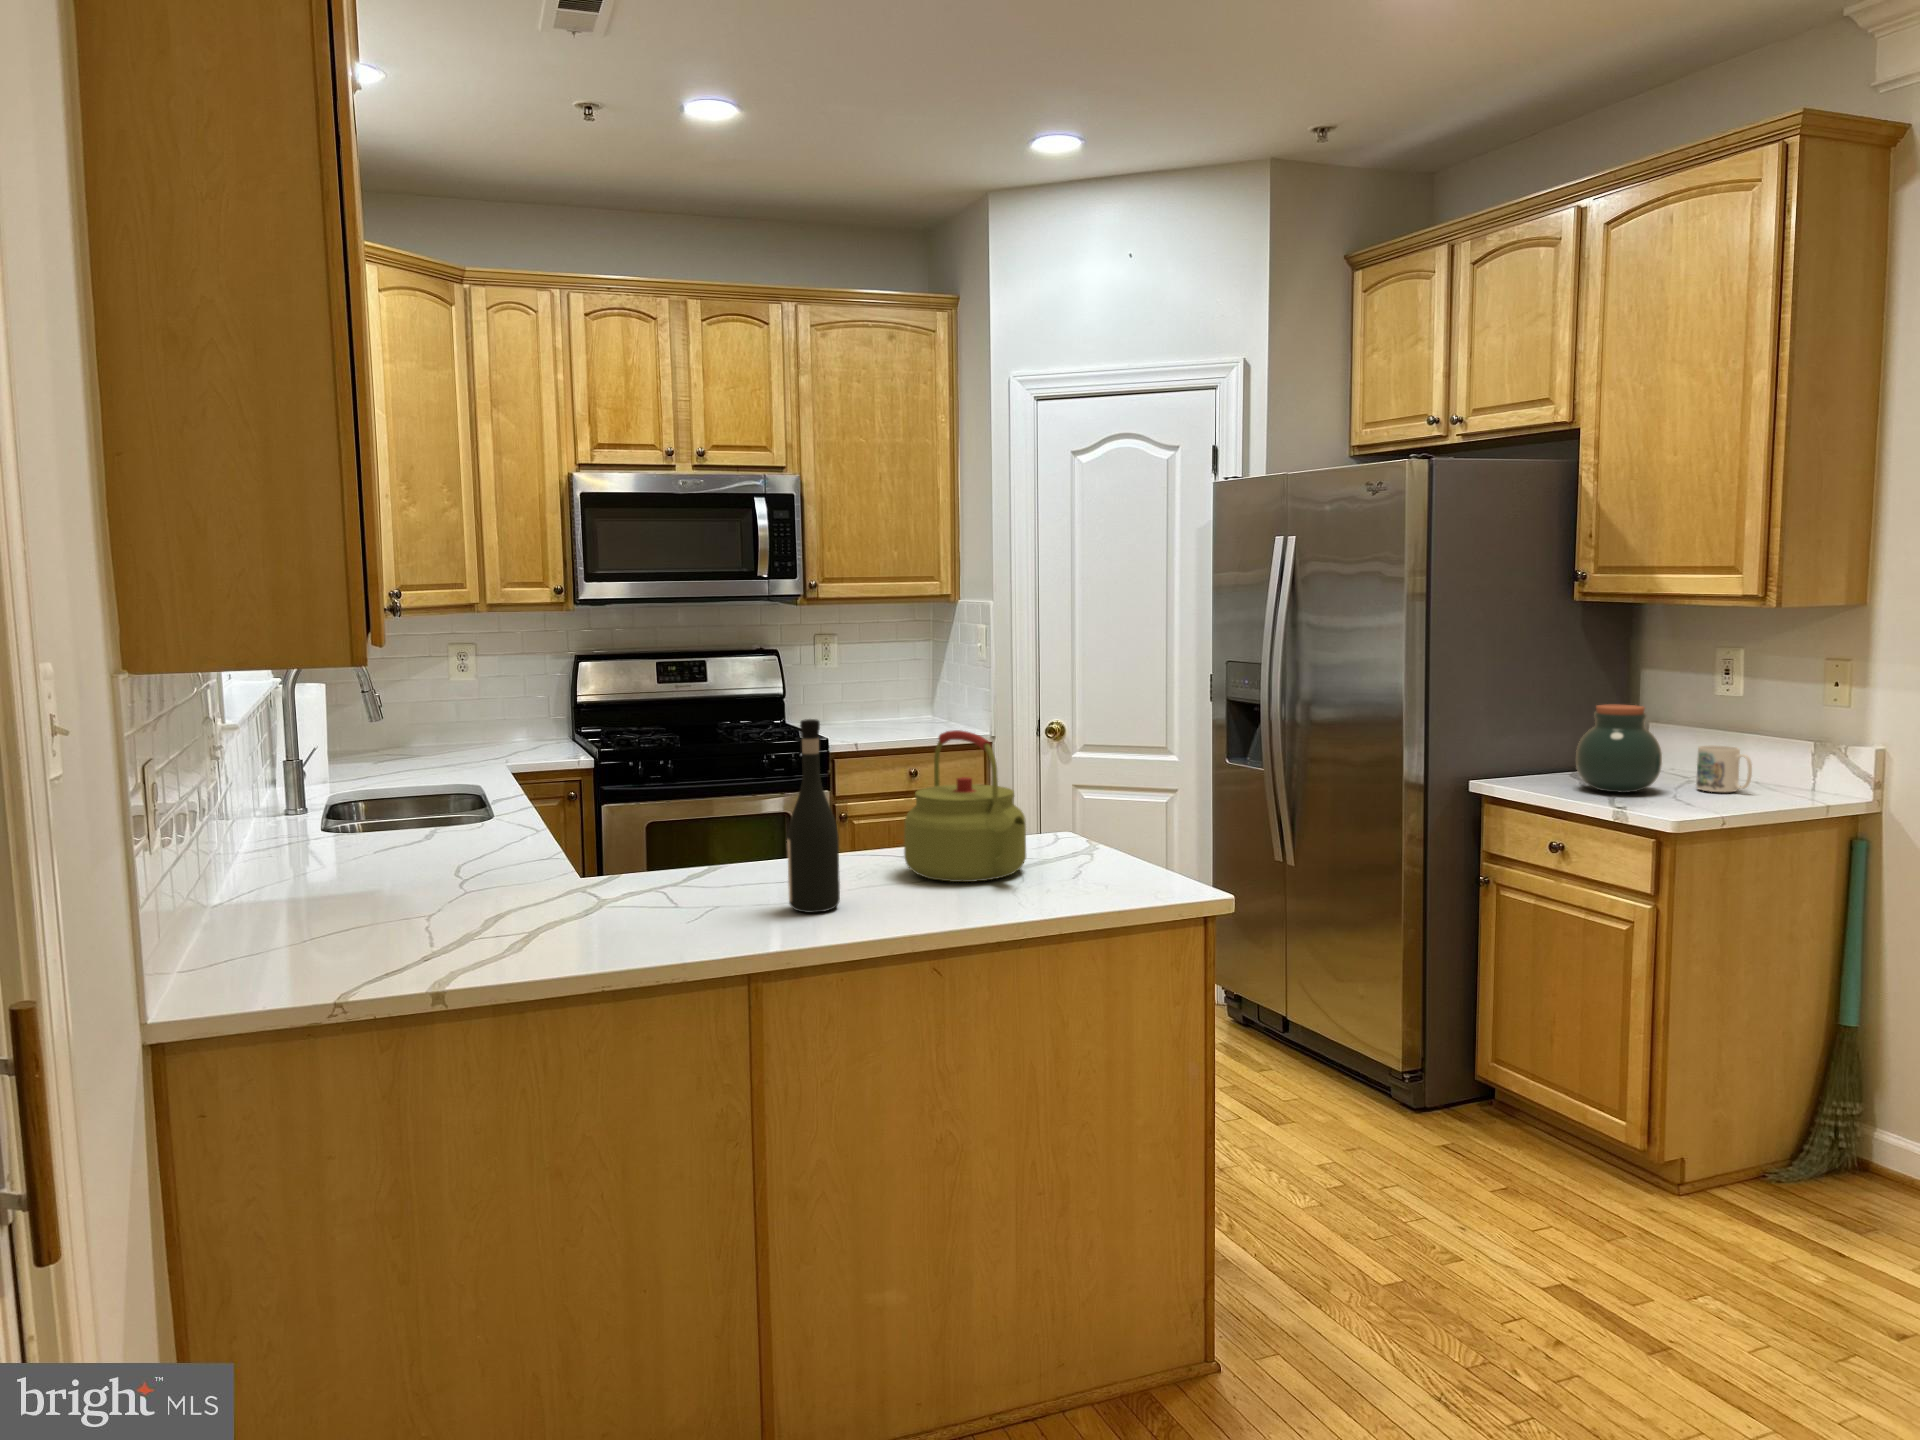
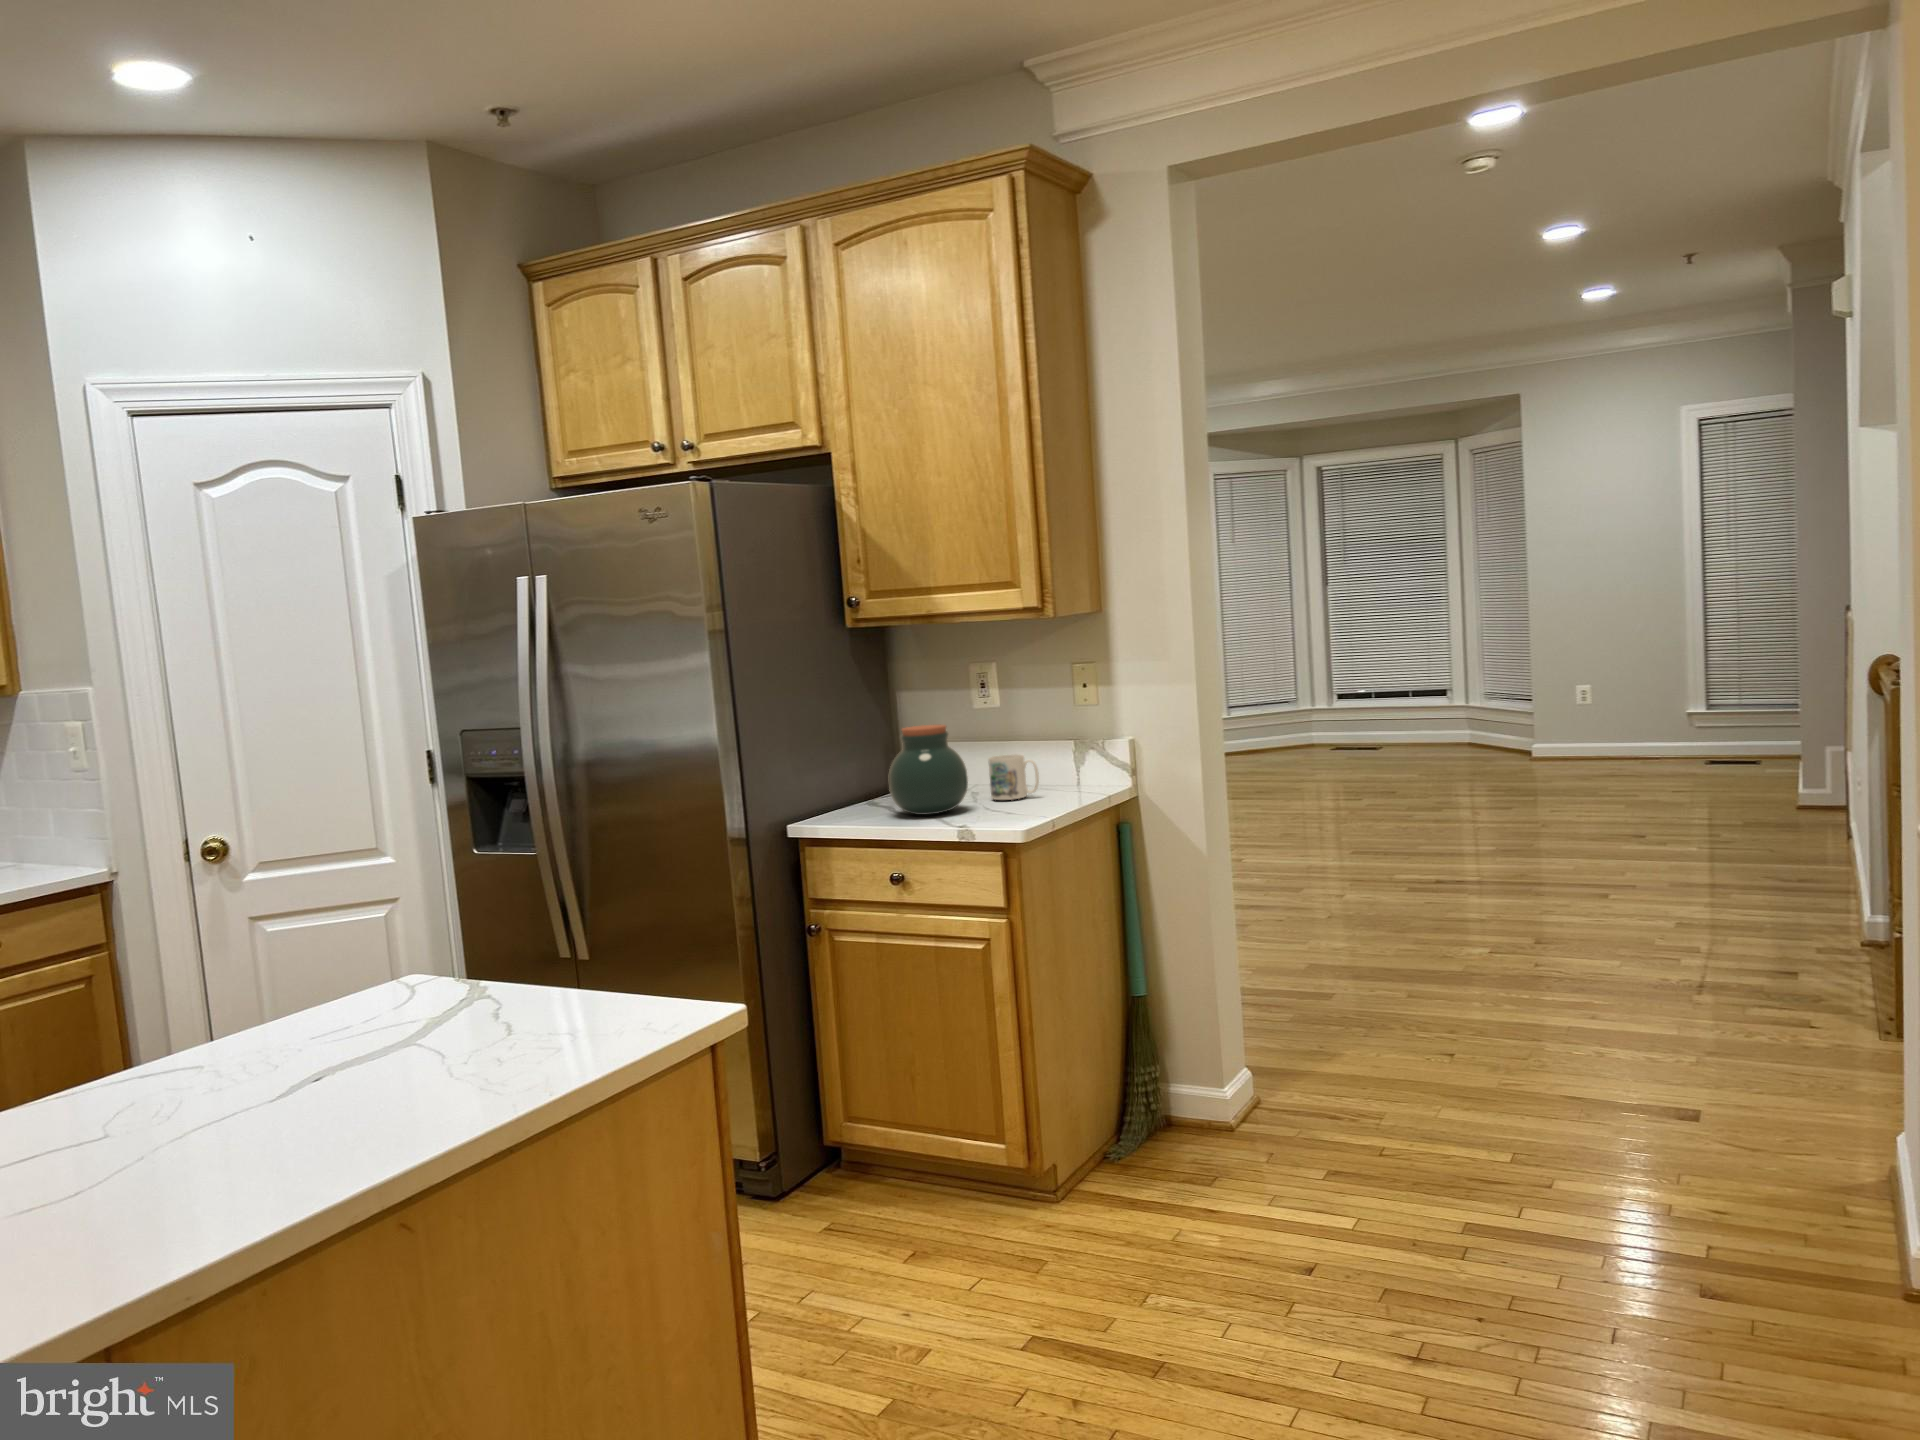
wine bottle: present [787,719,840,913] -> none [79,852,196,1196]
kettle: present [904,730,1026,882] -> none [231,842,463,1081]

